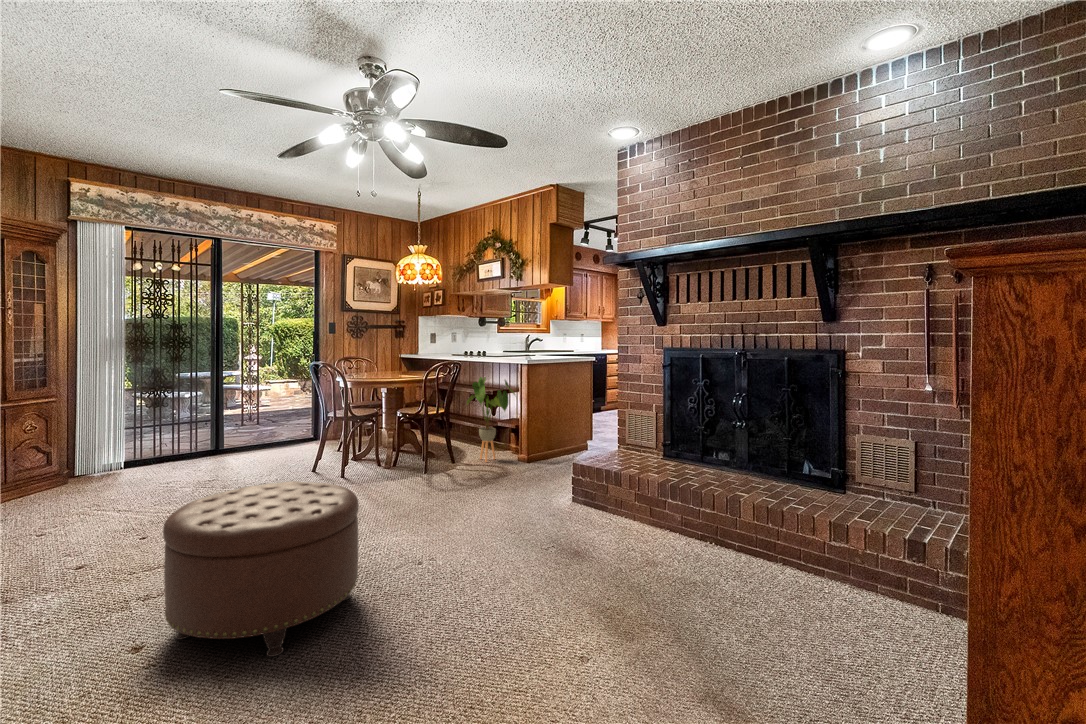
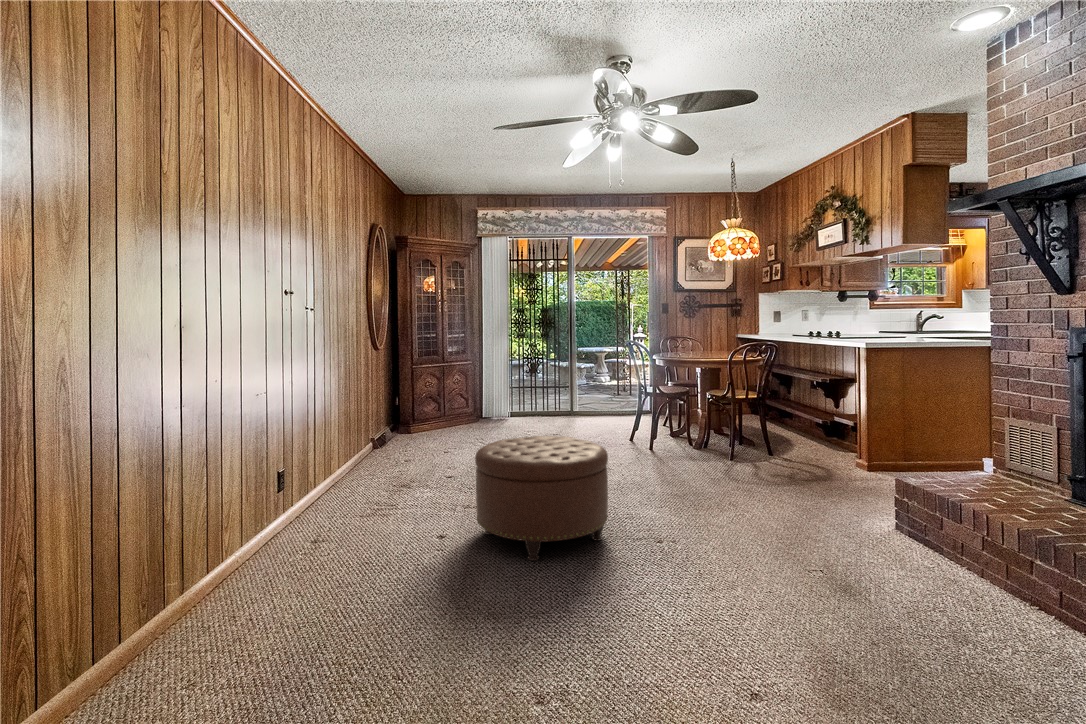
house plant: present [467,377,515,462] -> none [786,359,851,457]

